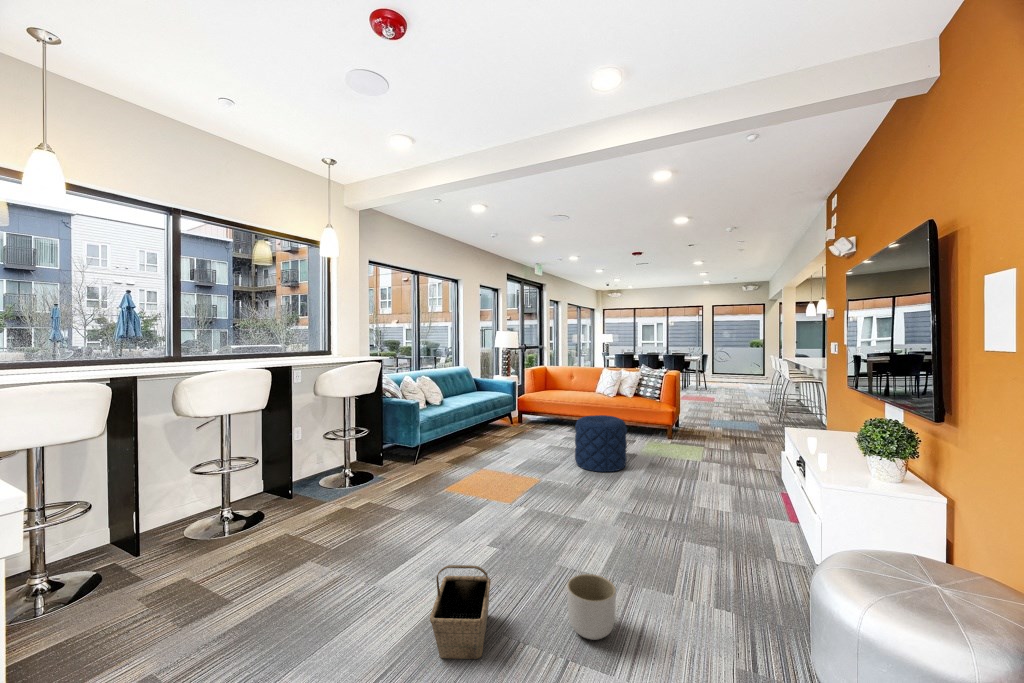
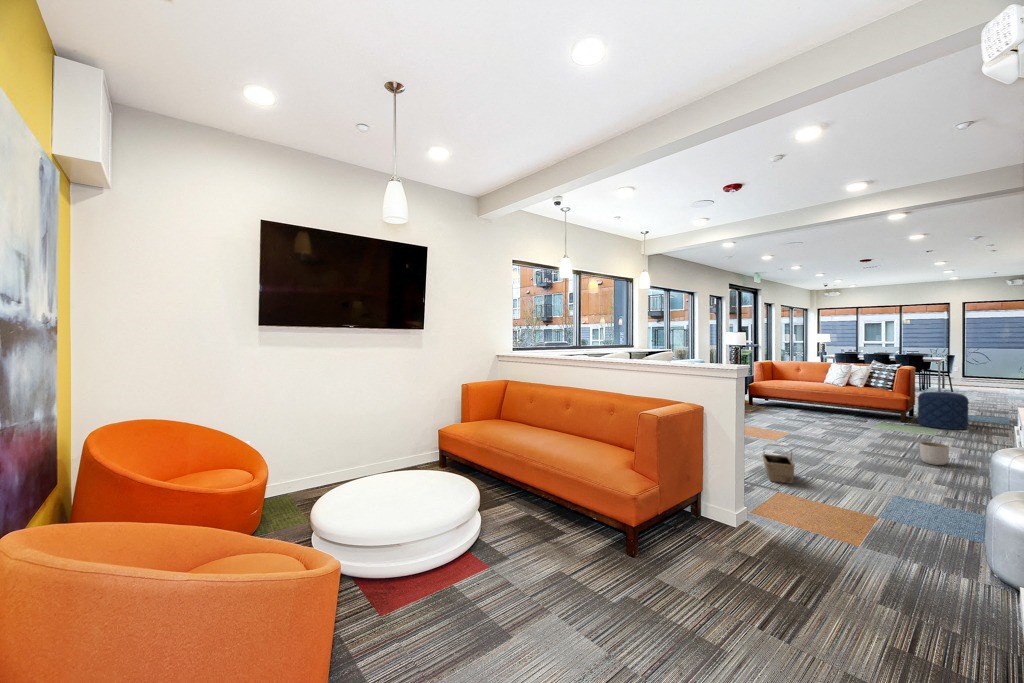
pouf: present [575,415,627,472] -> present [917,392,969,430]
planter: present [567,574,616,640] -> present [920,442,949,465]

